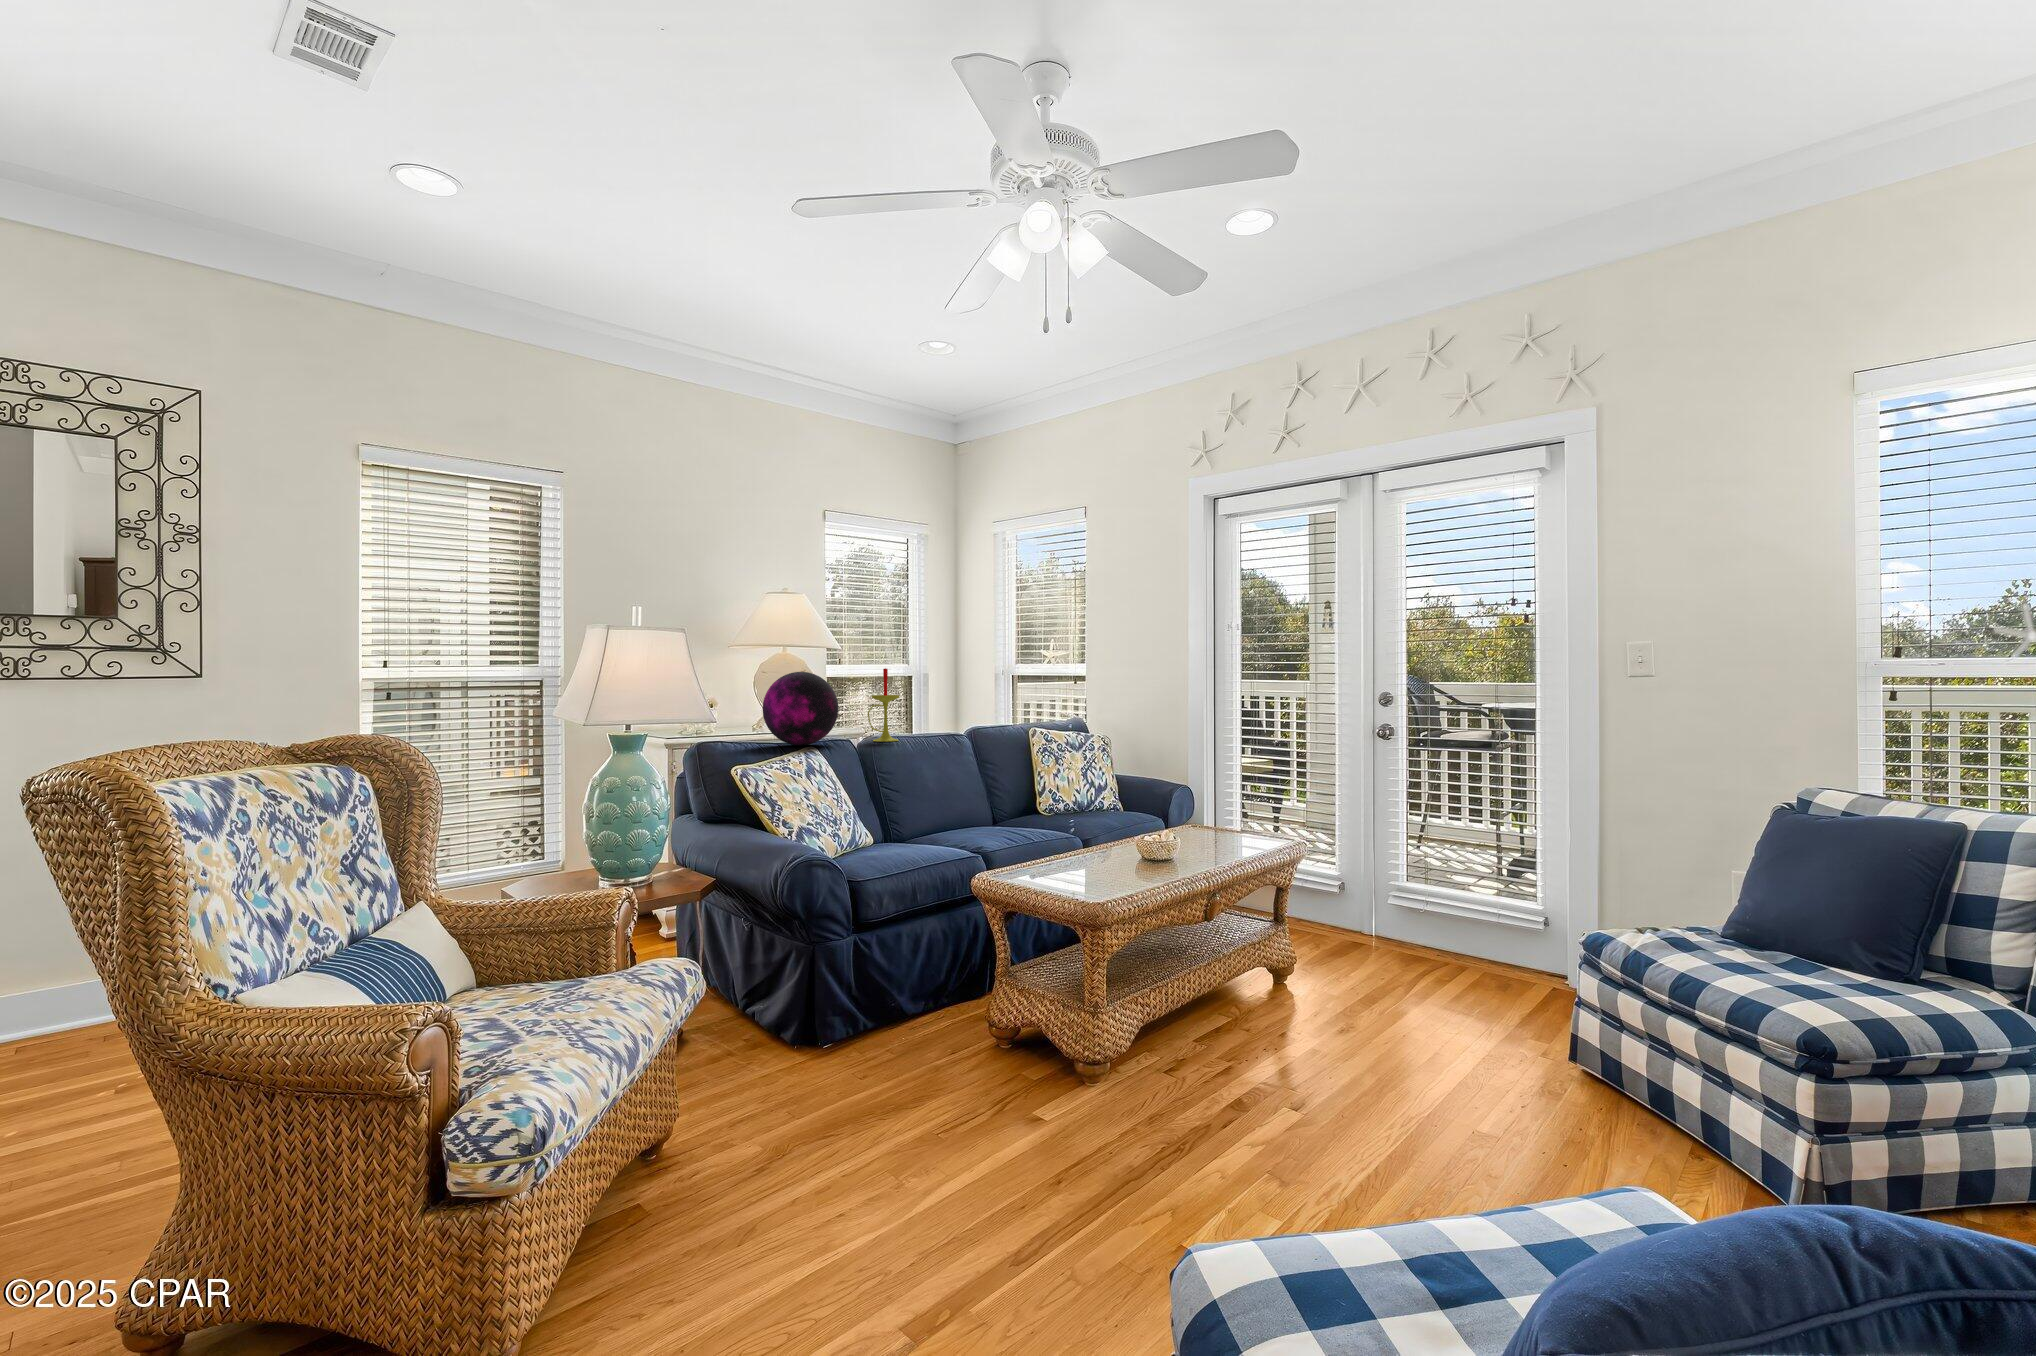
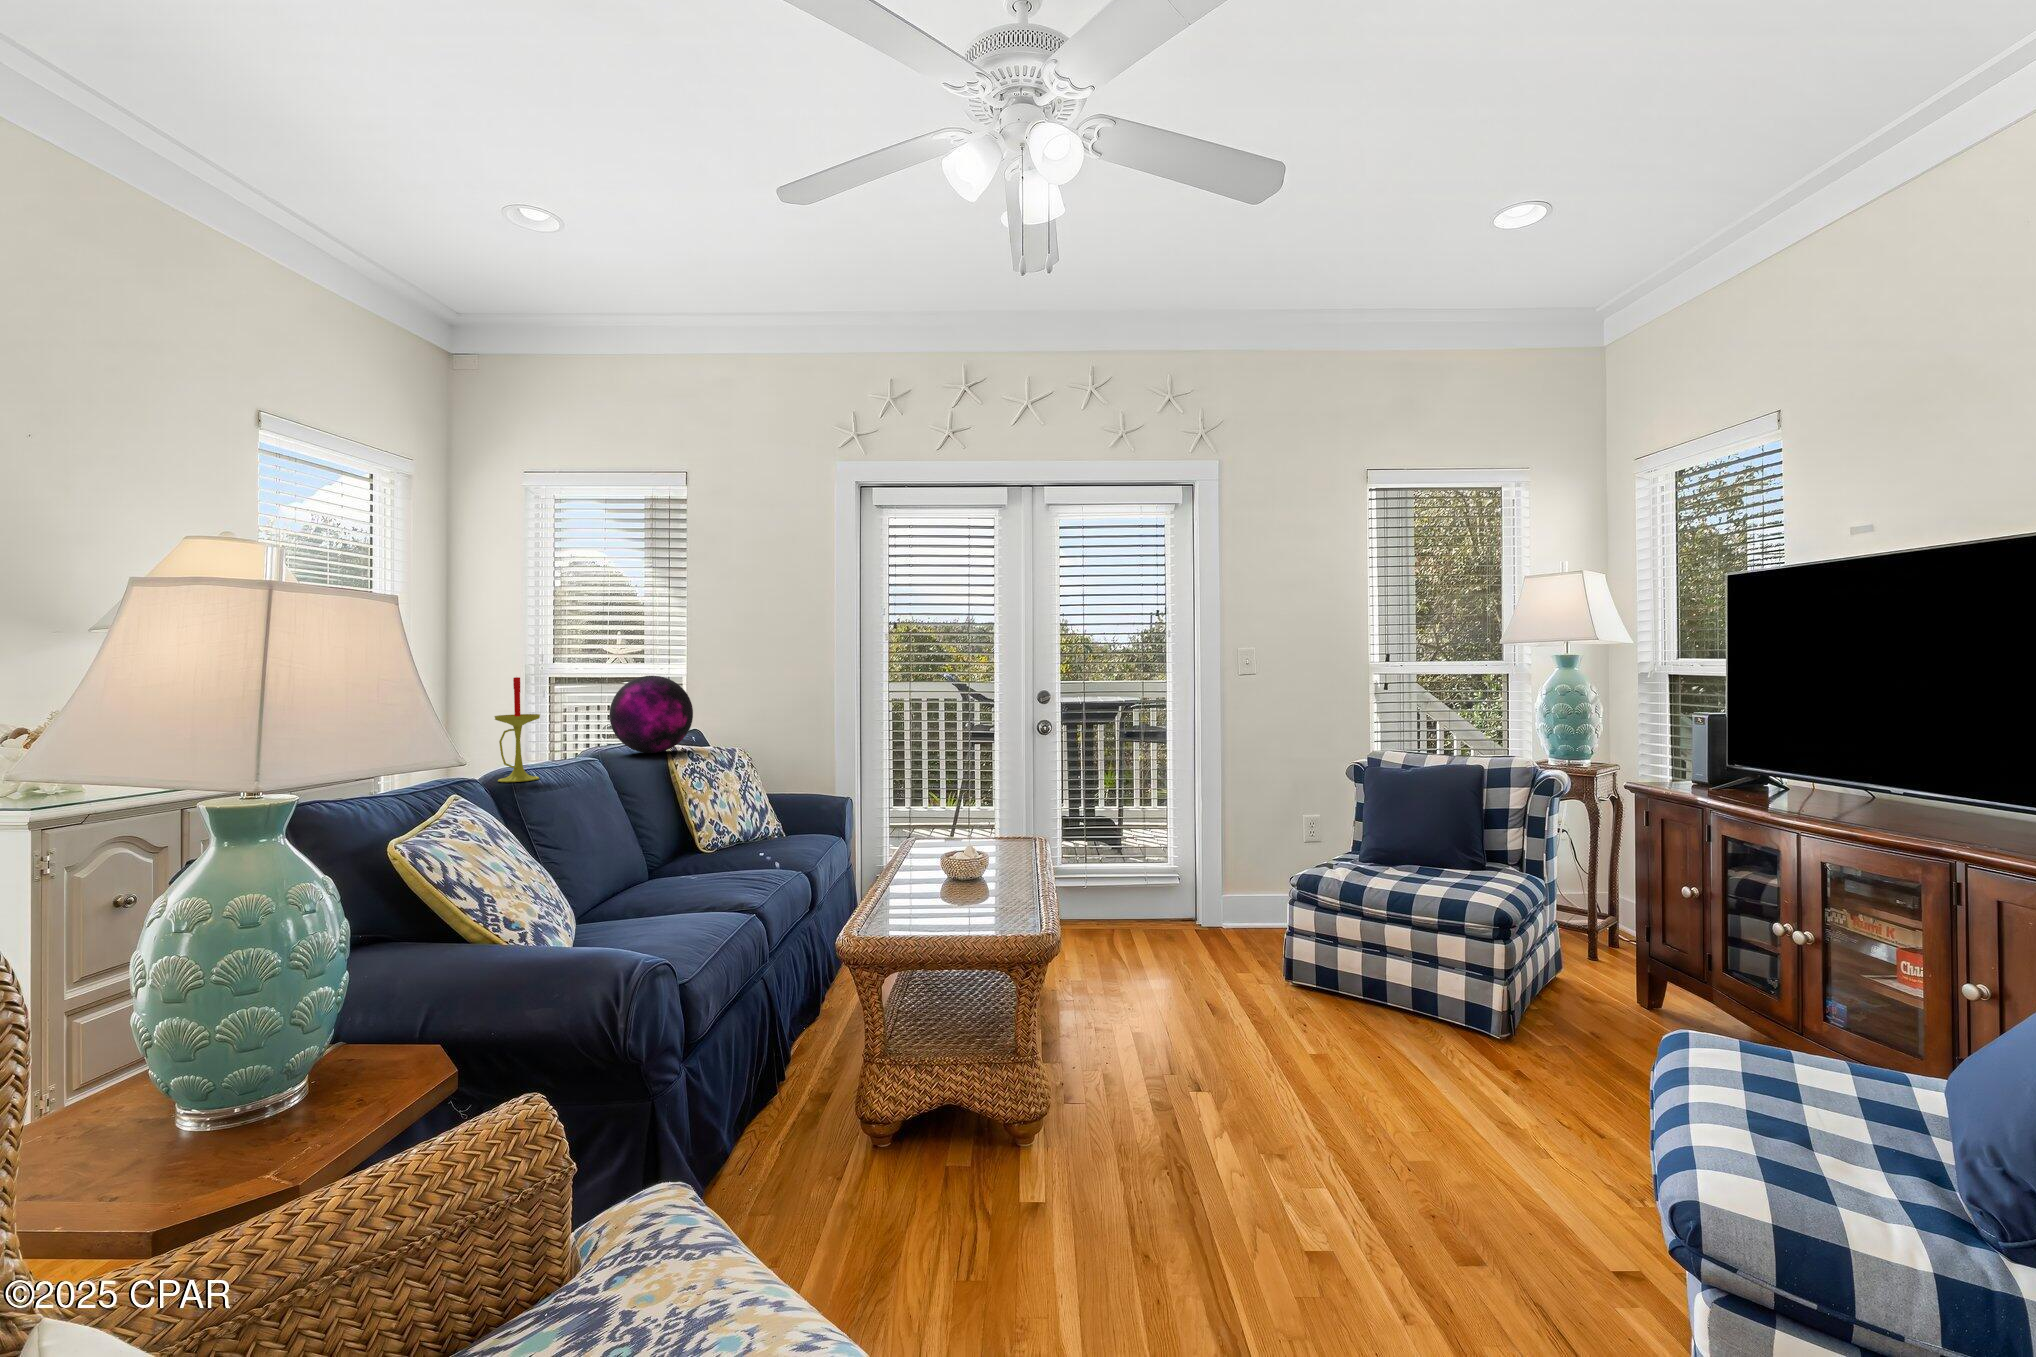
decorative orb: present [763,672,838,746] -> present [609,676,693,753]

